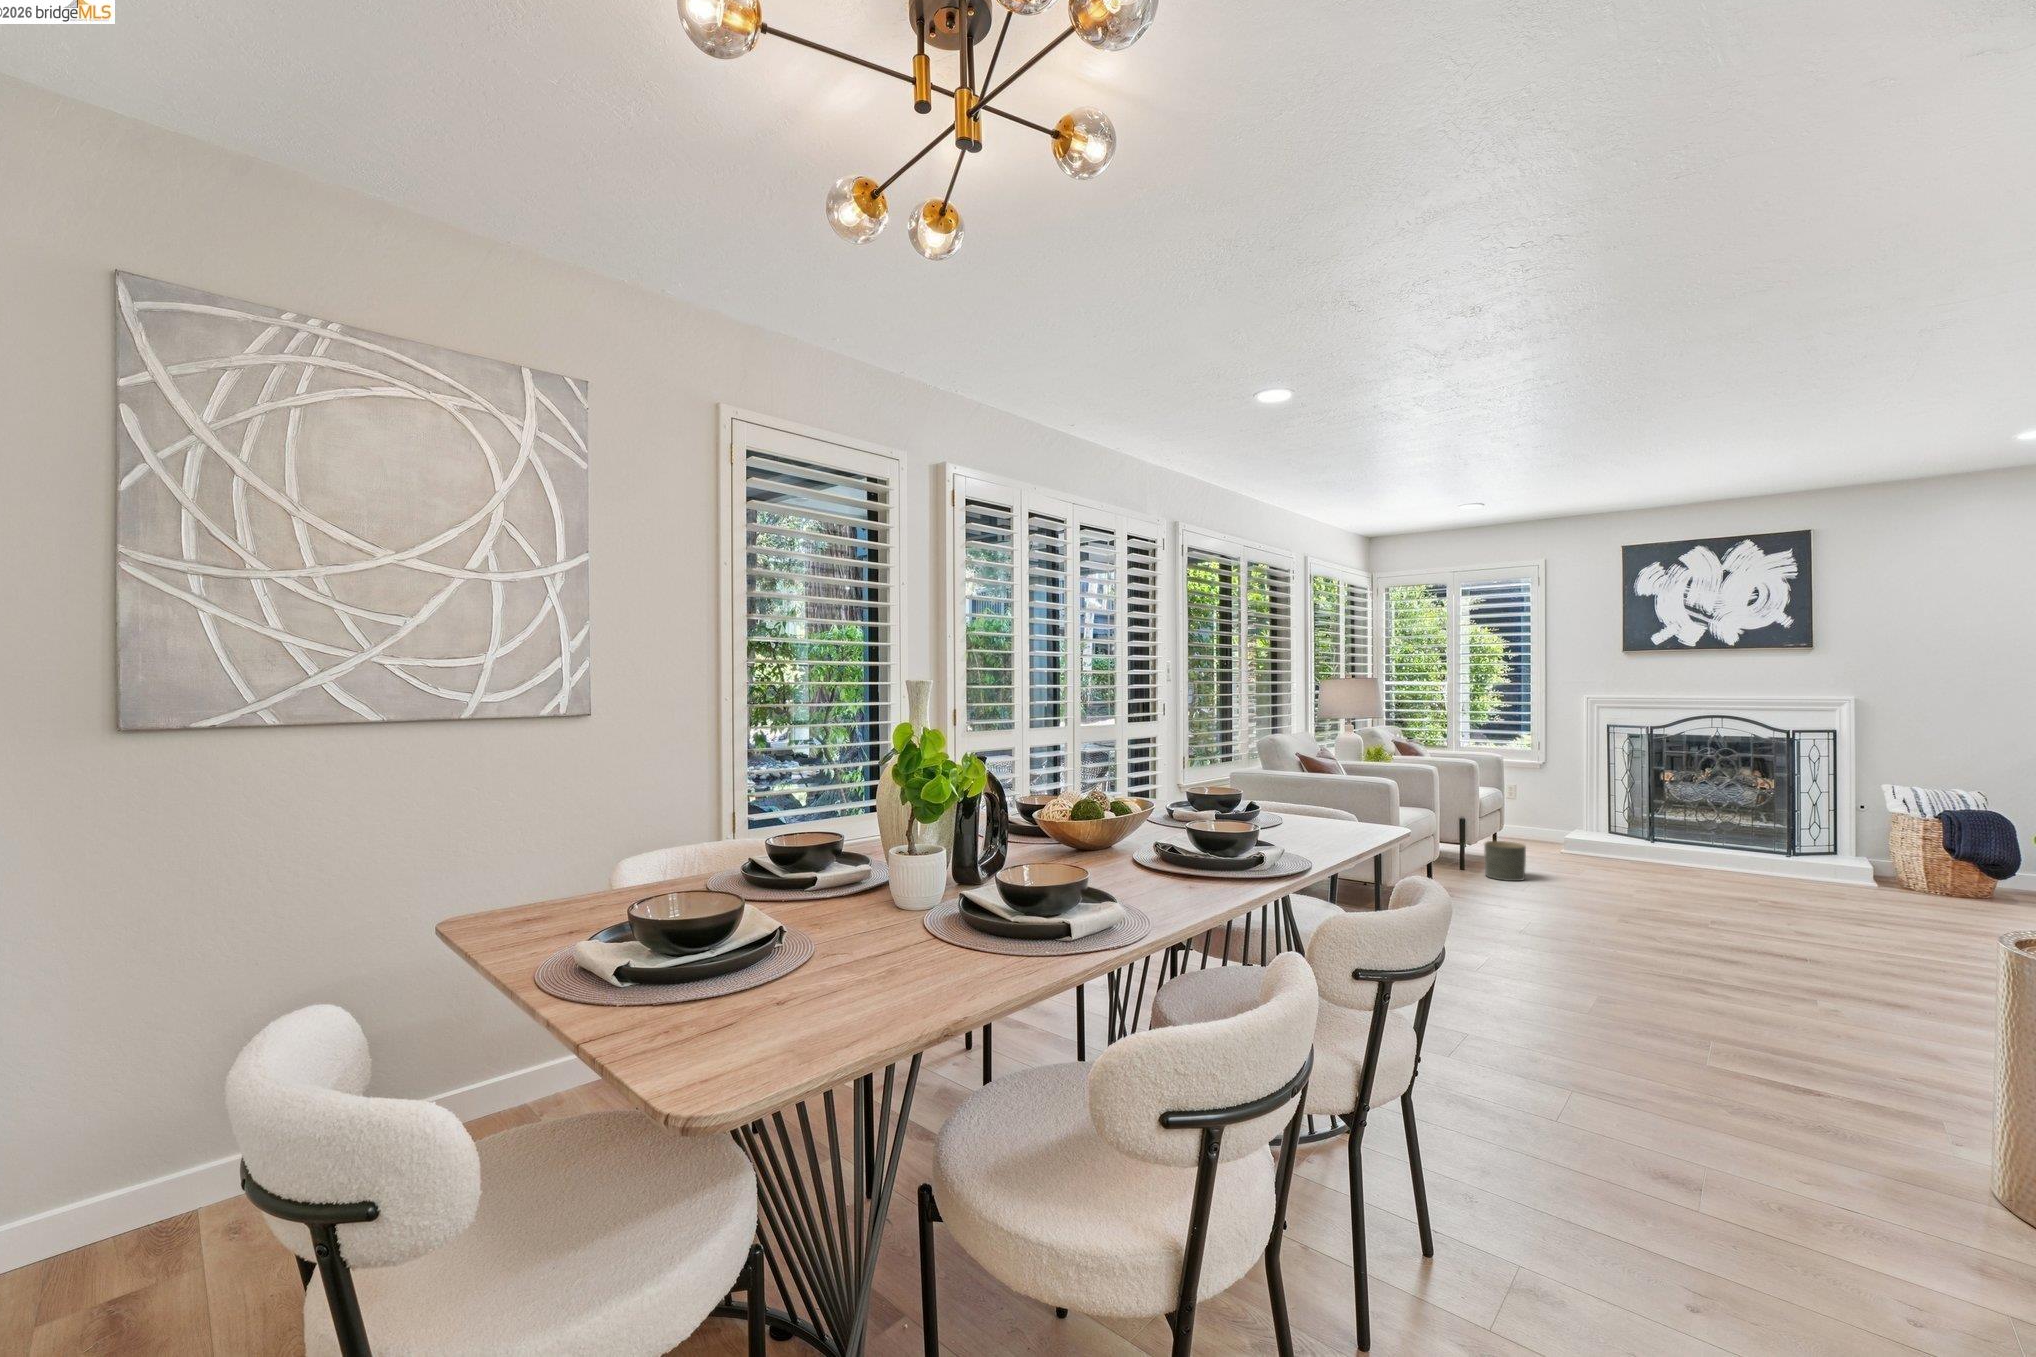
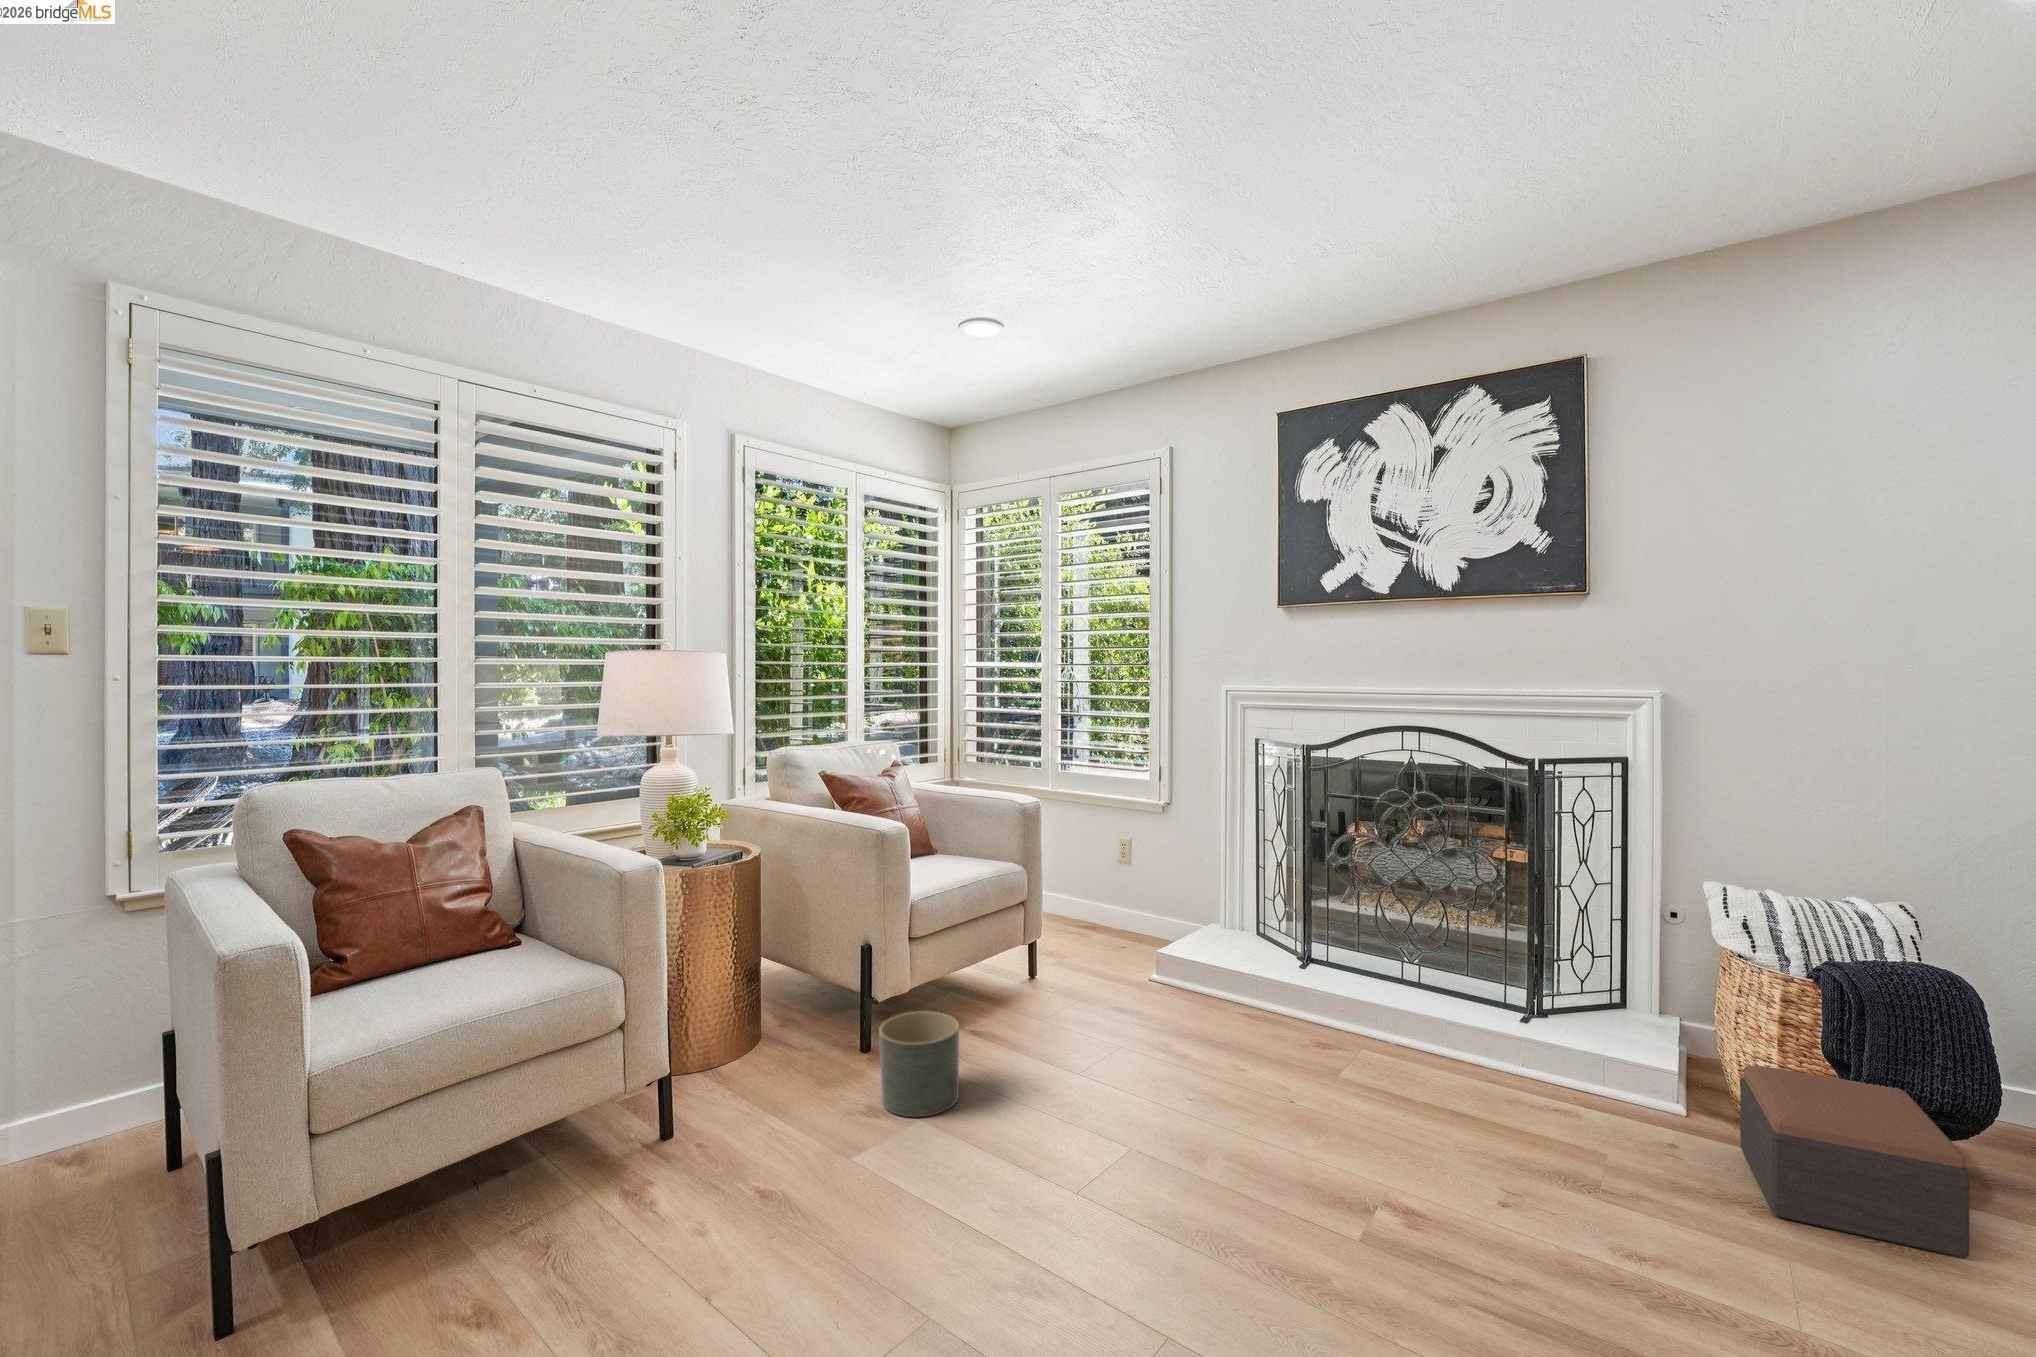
footstool: none [1906,855,2005,911] -> present [1740,1065,1969,1258]

